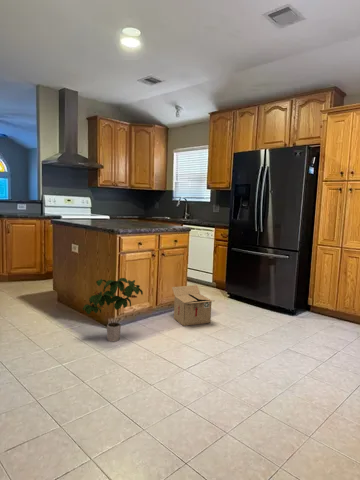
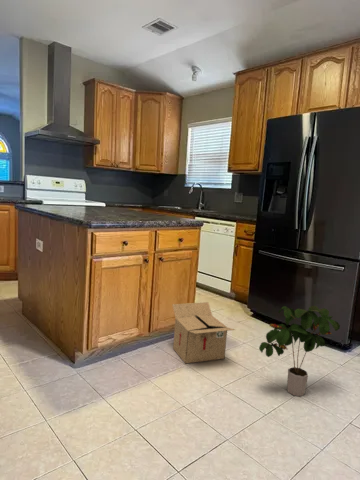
potted plant: present [83,278,143,342] -> present [259,306,340,396]

